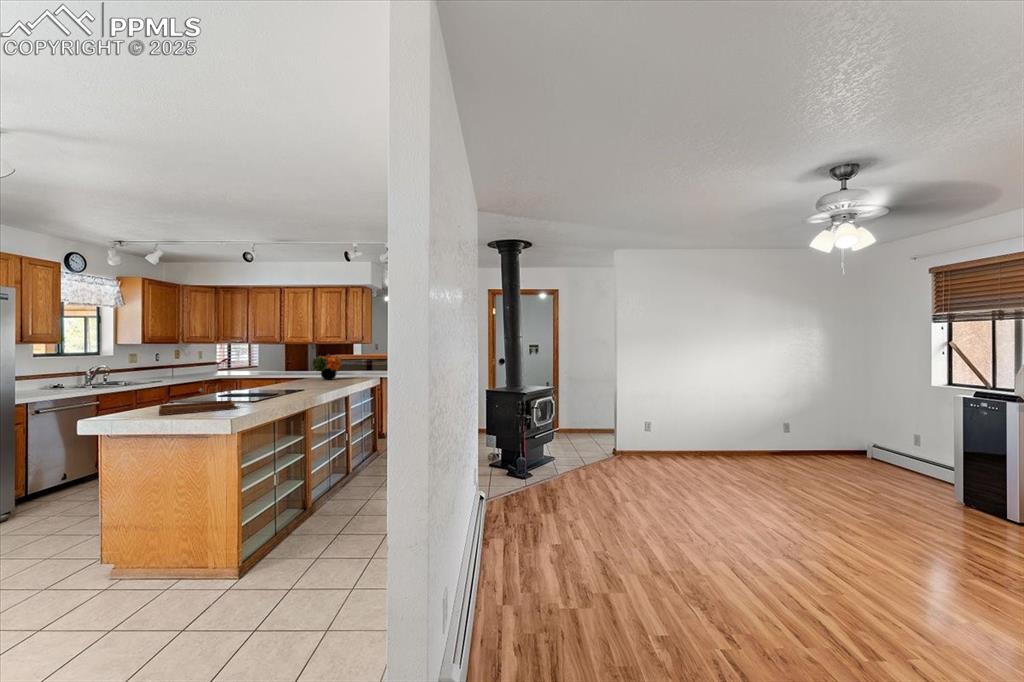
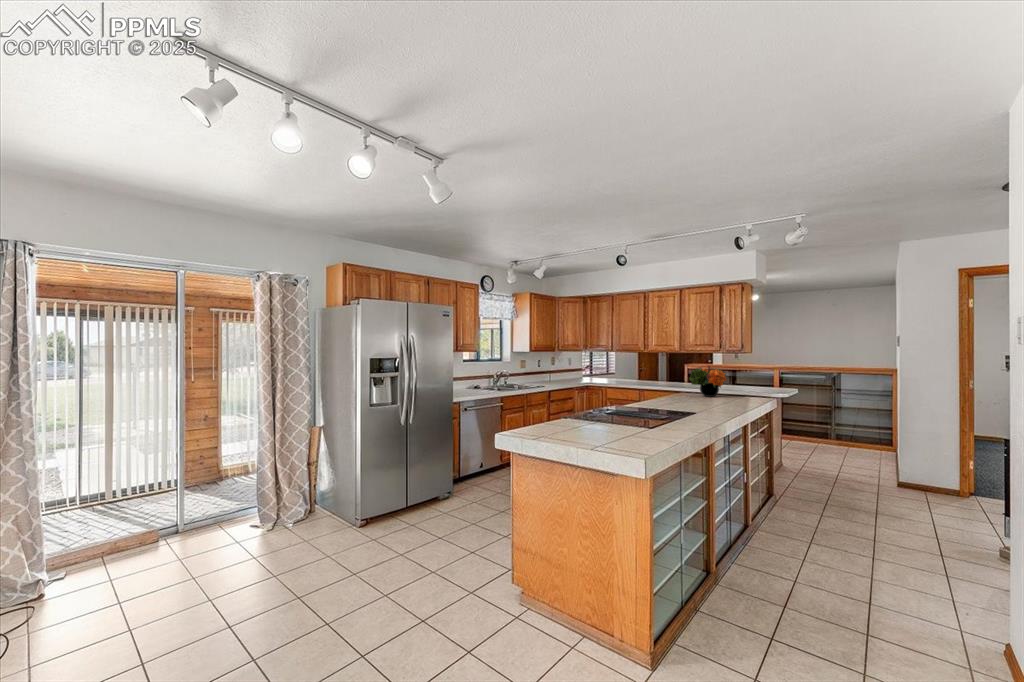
tray: present [159,389,235,415] -> none [568,411,649,442]

